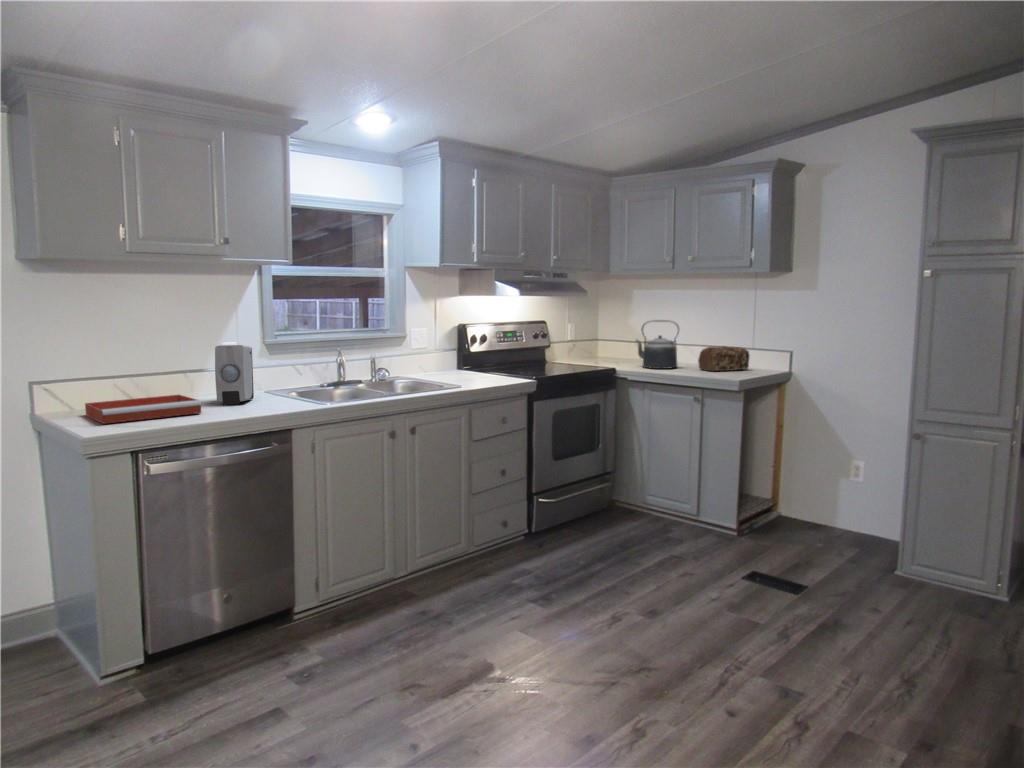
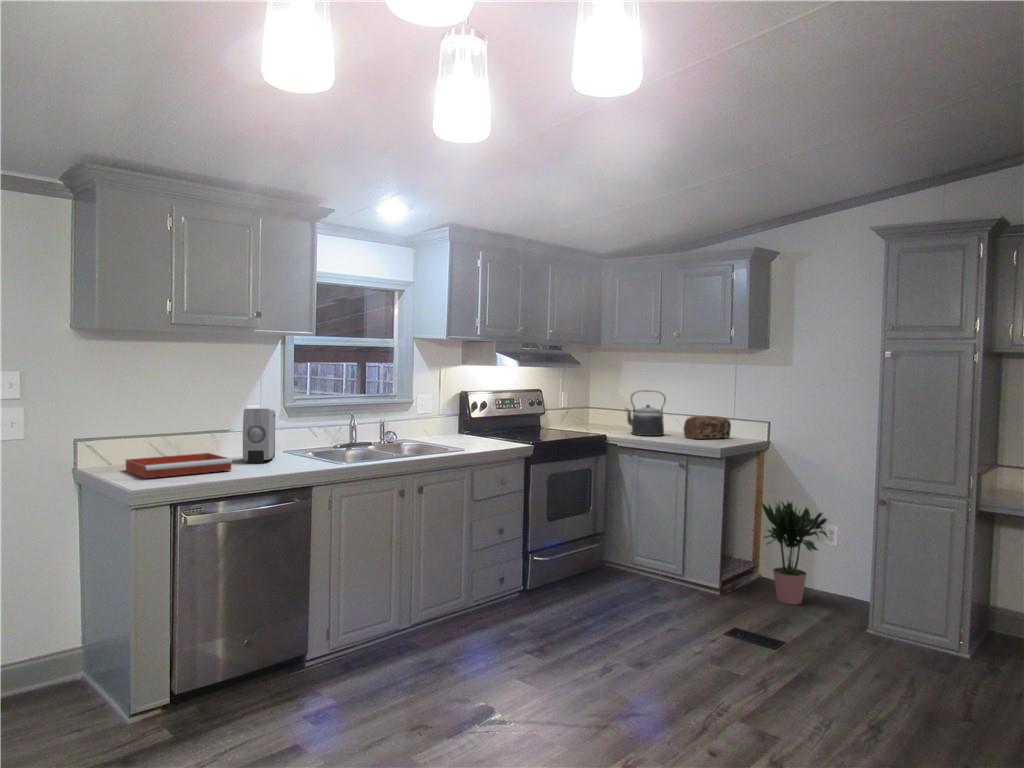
potted plant: none [779,430,860,544] -> present [762,501,828,605]

